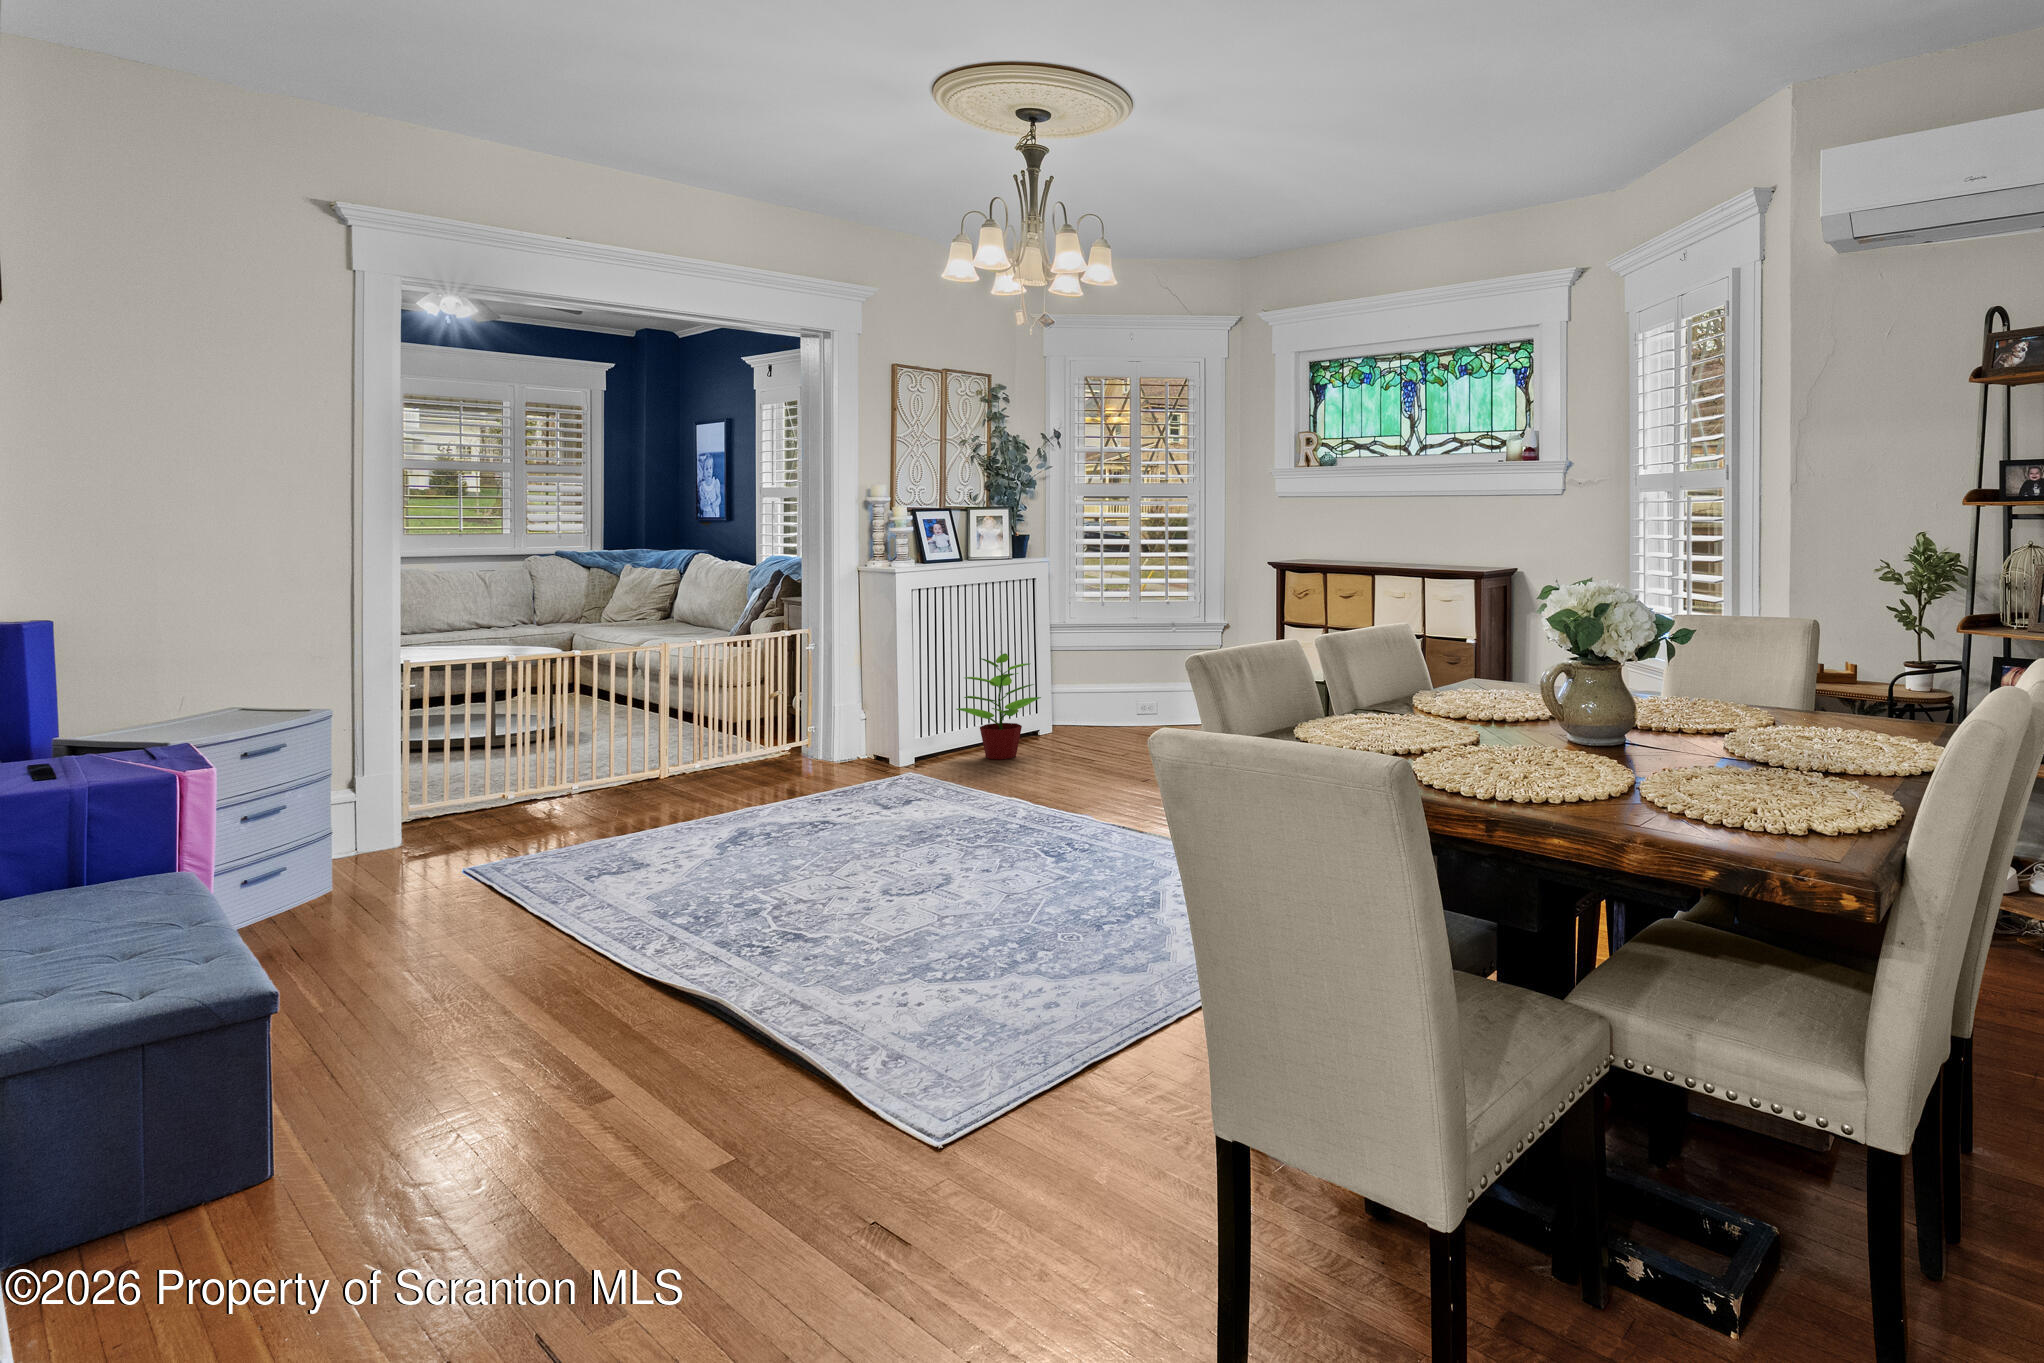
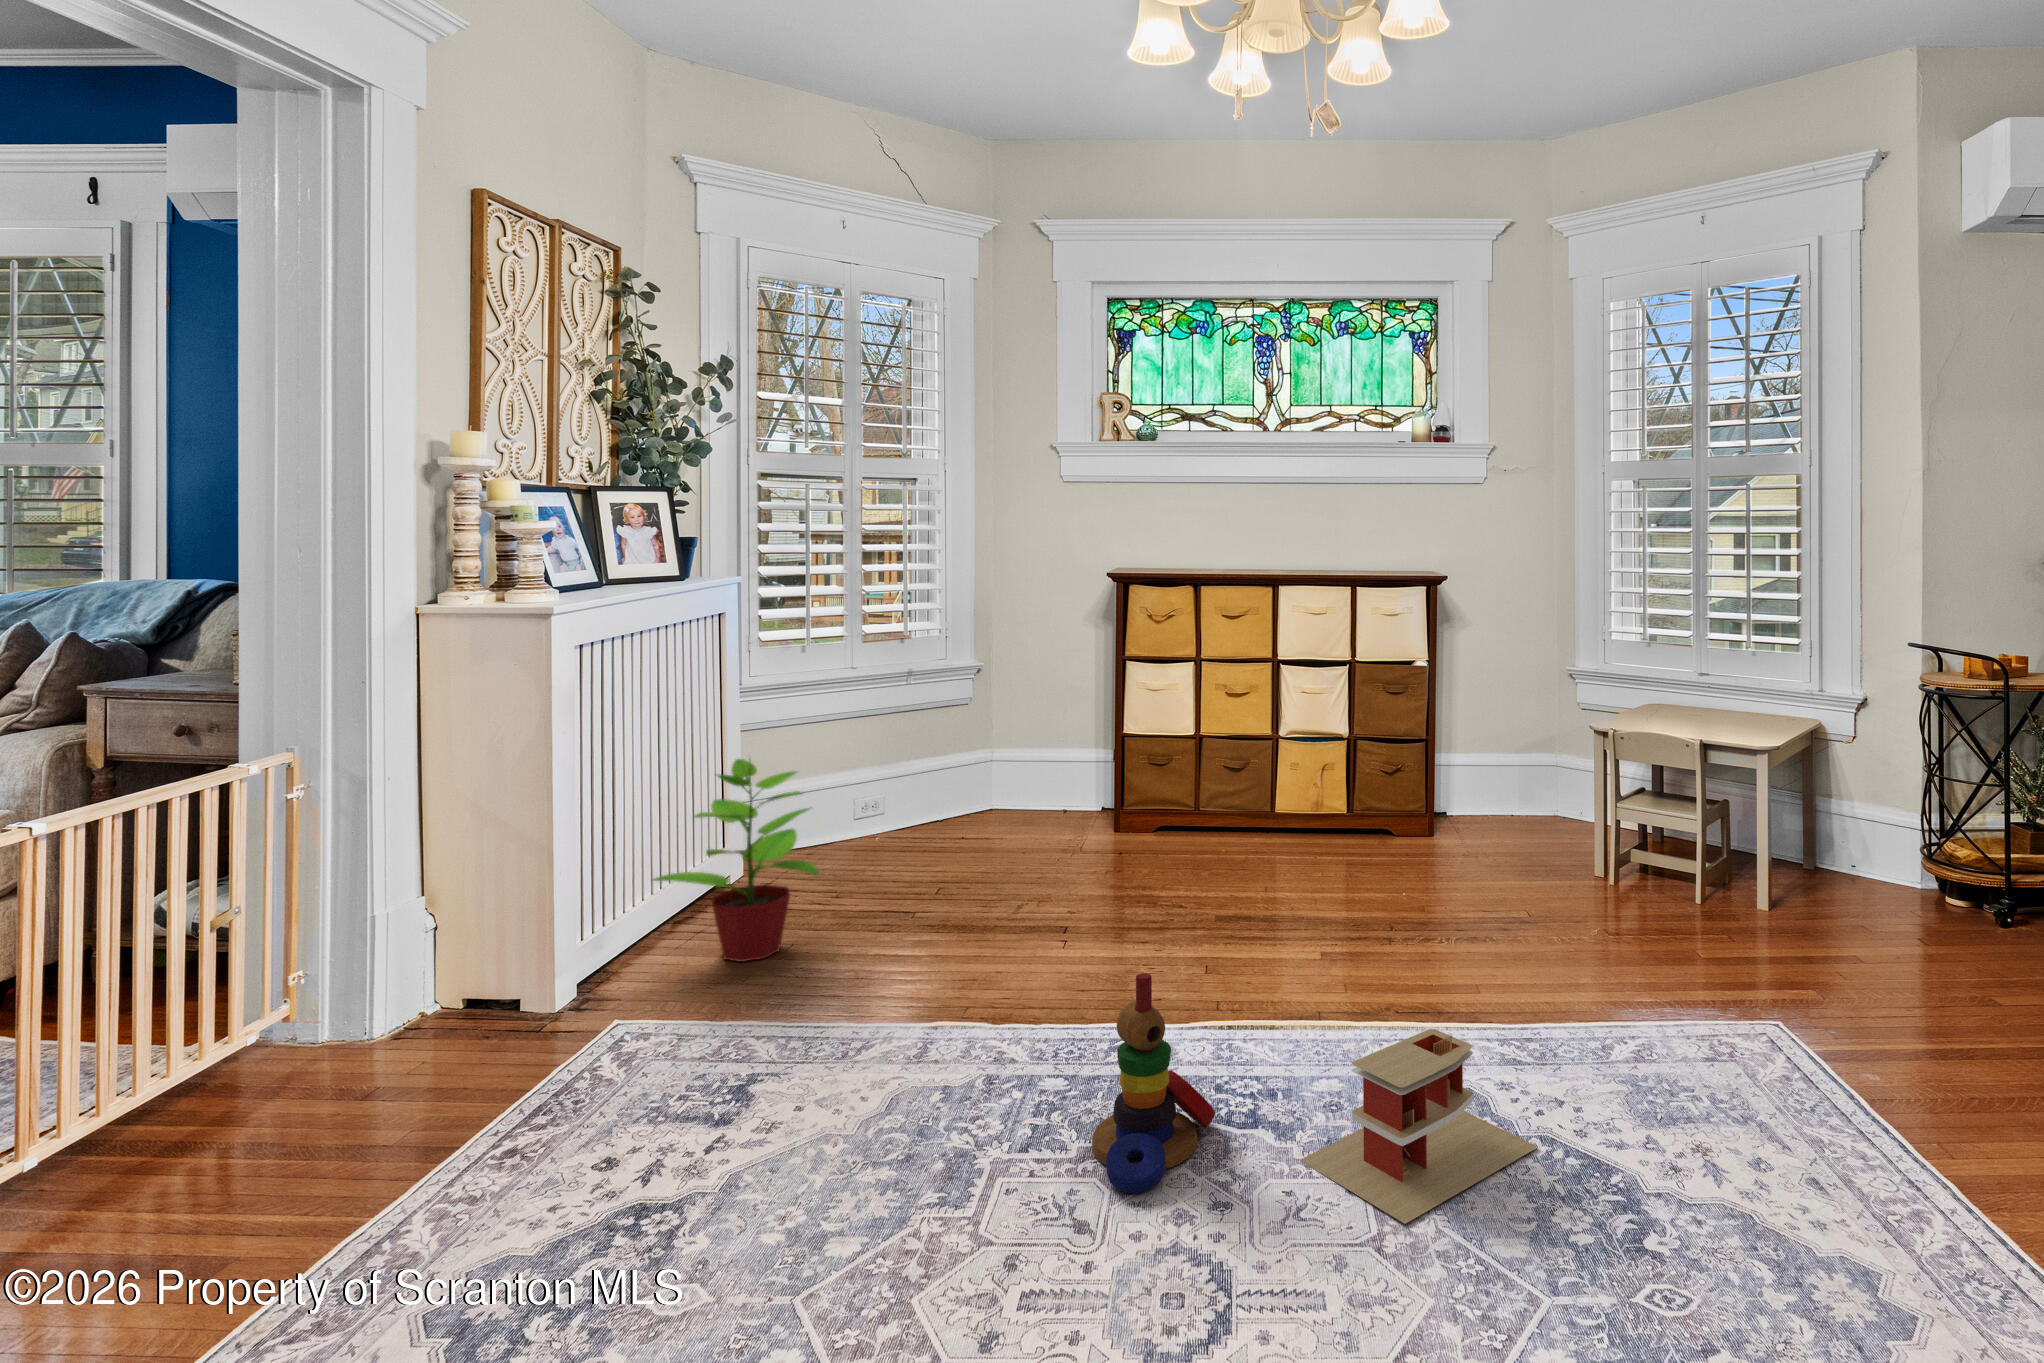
stacking toy: none [945,758,1026,854] -> present [1092,973,1216,1193]
toy house: none [1011,815,1131,887] -> present [1300,1029,1538,1224]

